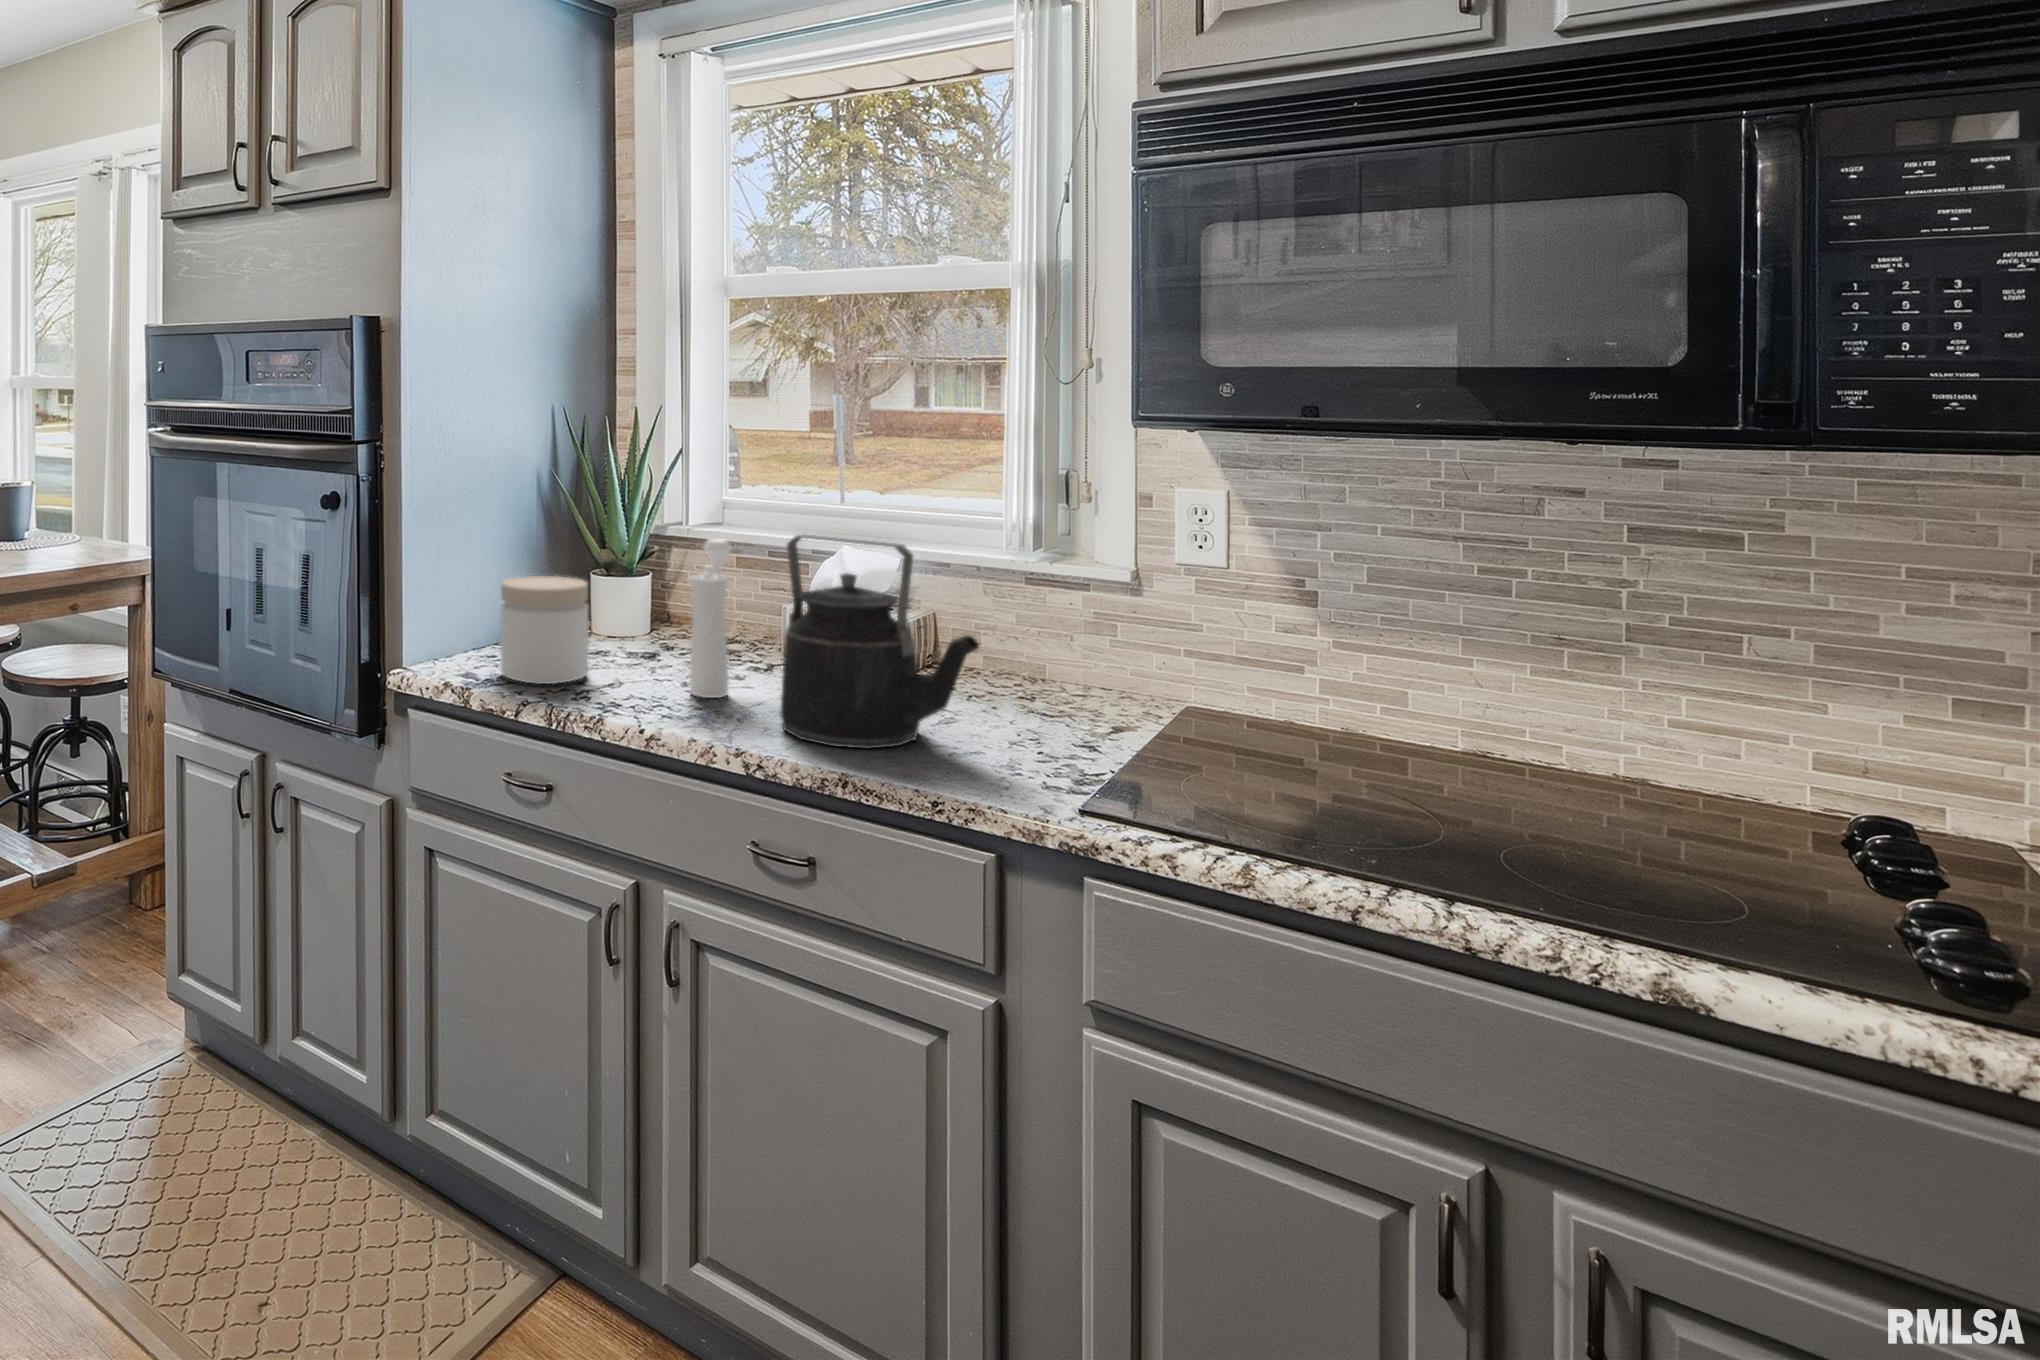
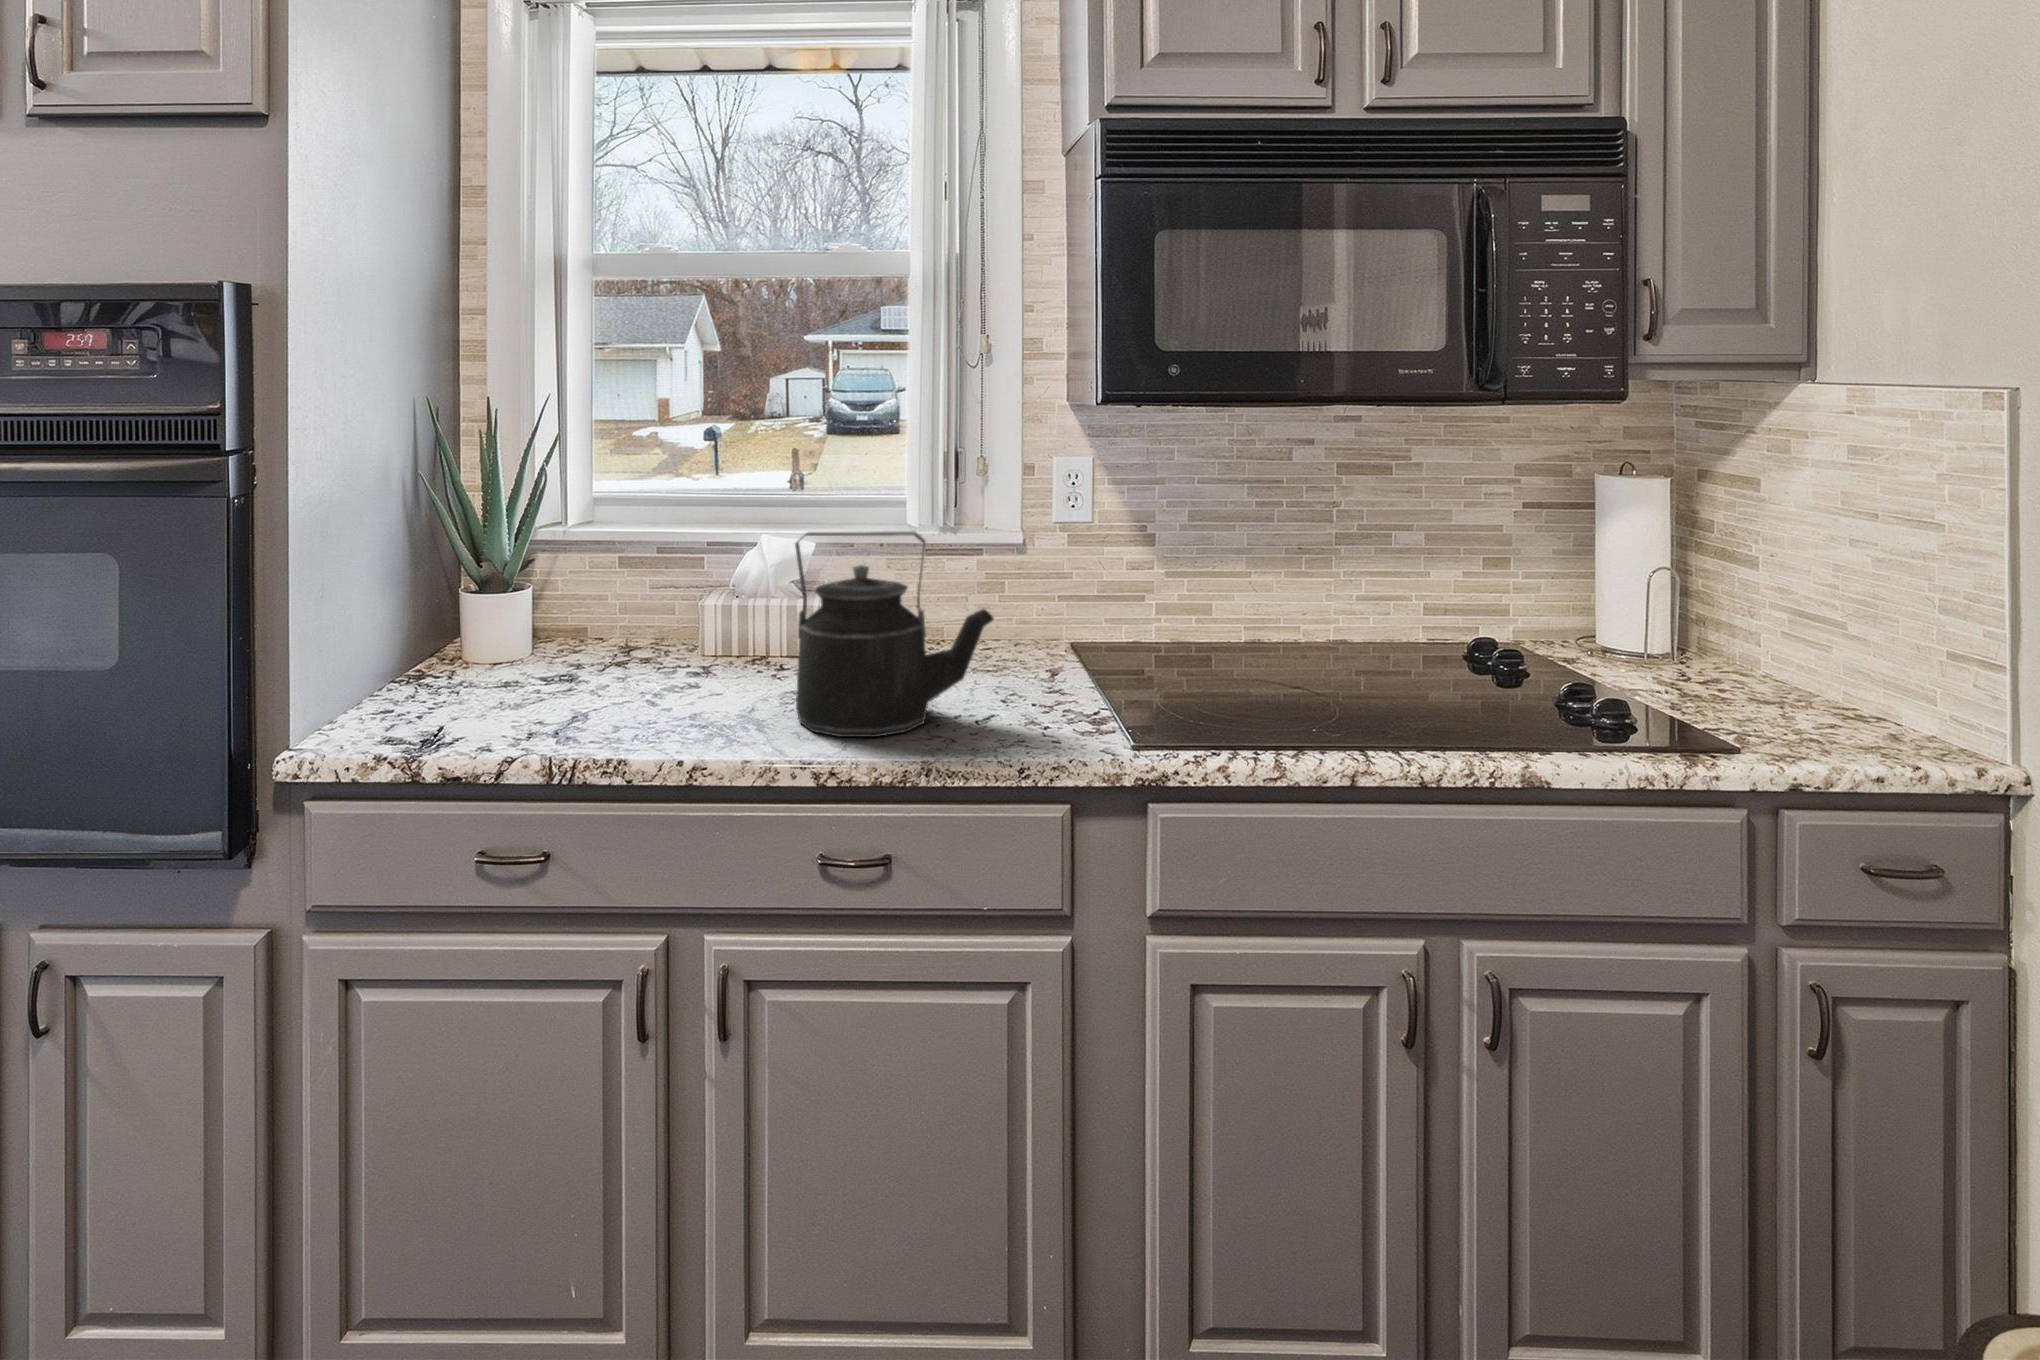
pepper mill: present [689,539,731,698] -> none [651,546,710,716]
jar: present [501,576,589,684] -> none [437,609,545,740]

